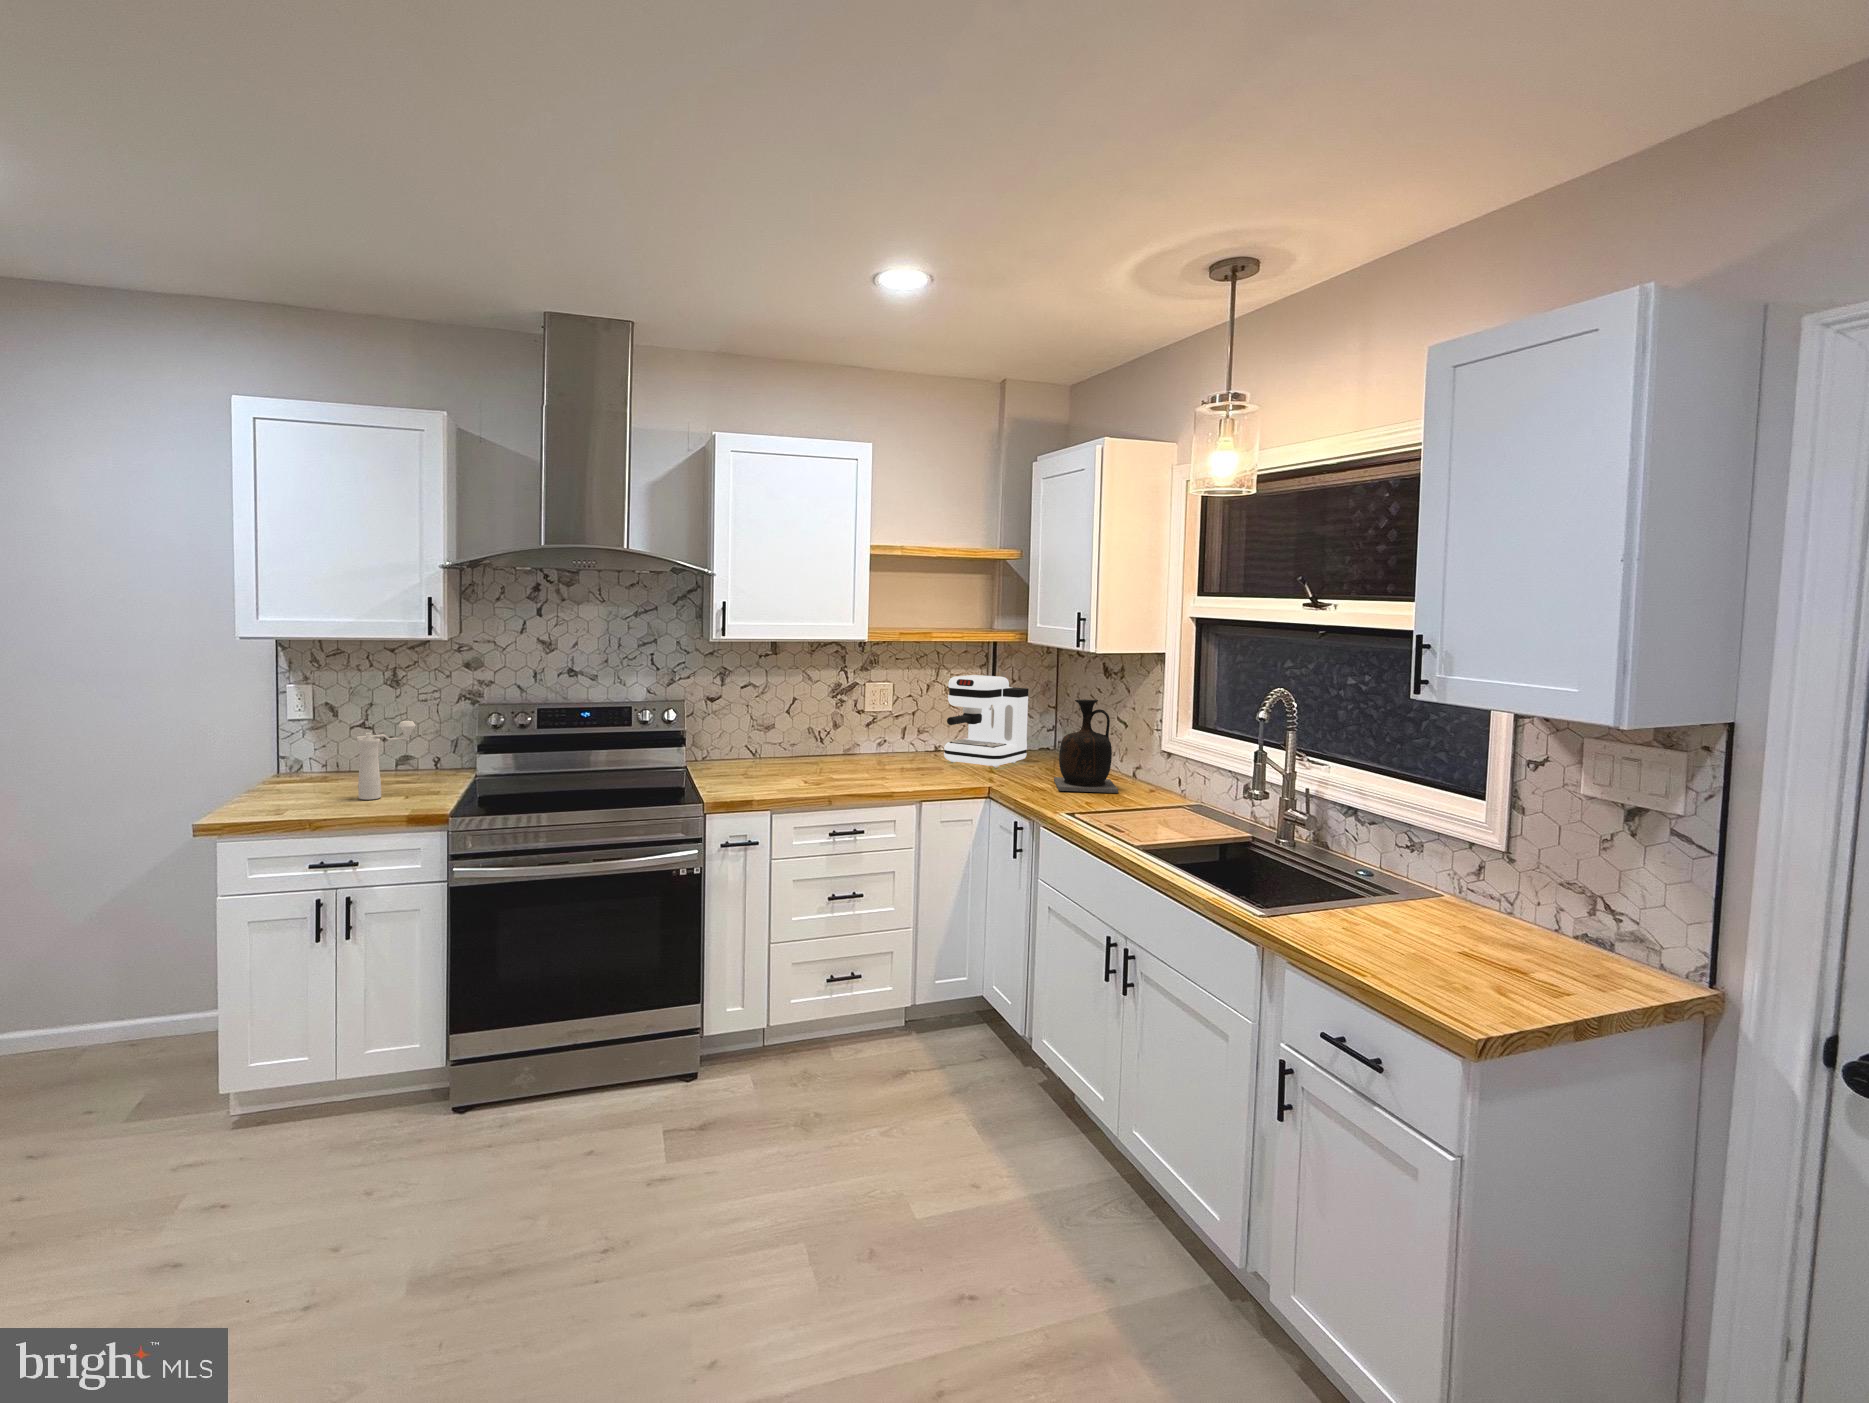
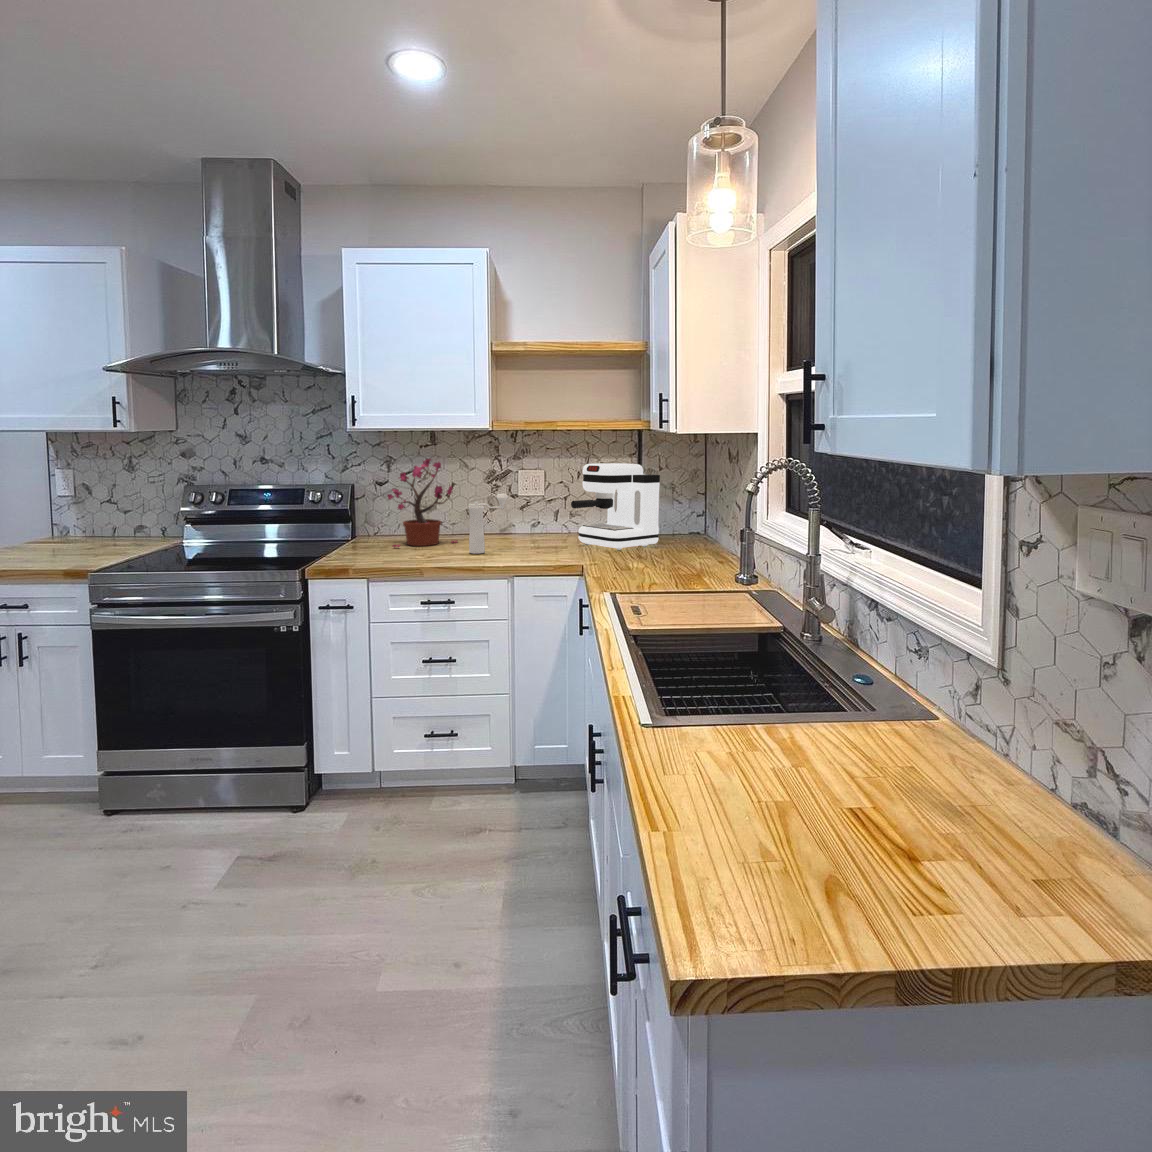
potted plant: none [732,670,810,773] -> present [388,459,457,547]
vase: present [1054,700,1118,793] -> none [640,480,710,576]
pepper mill: present [357,721,416,800] -> present [468,494,508,554]

